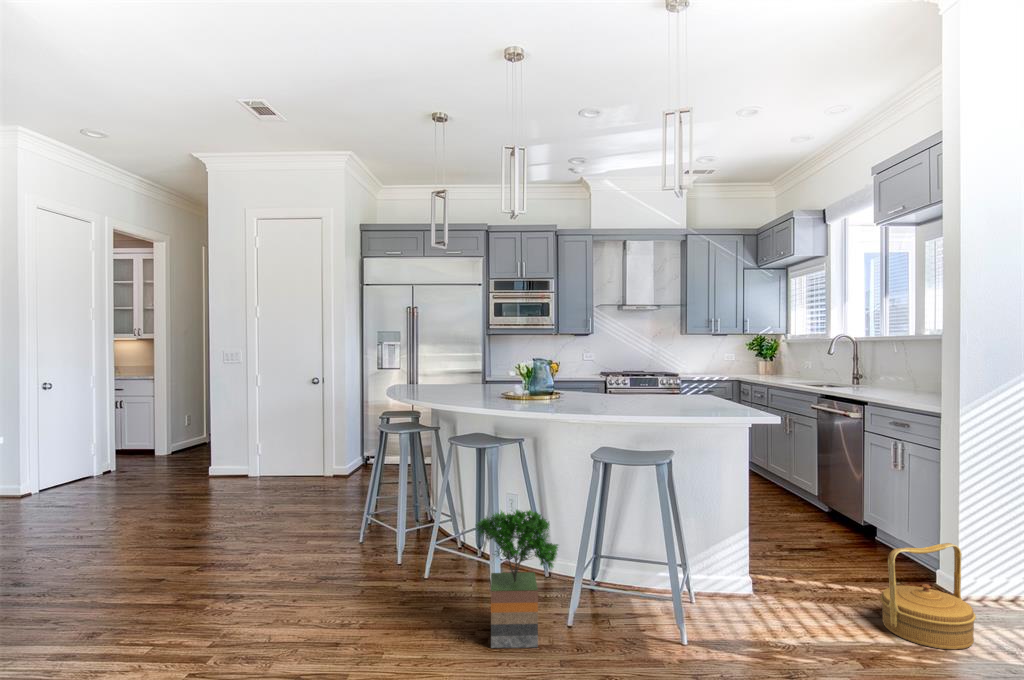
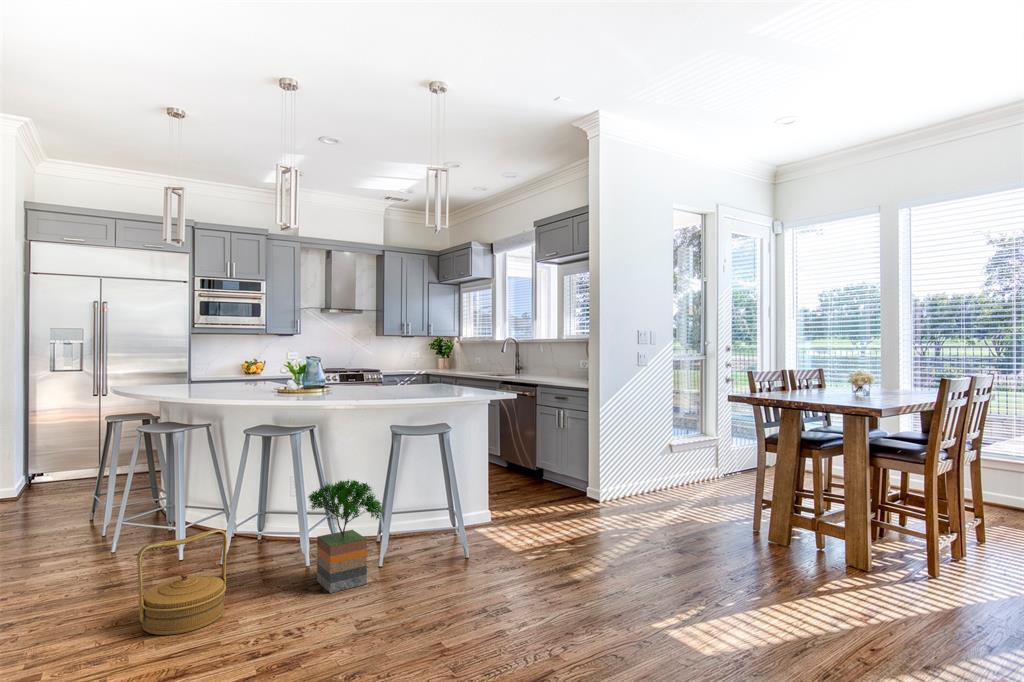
basket: present [880,543,976,650] -> present [137,529,227,635]

